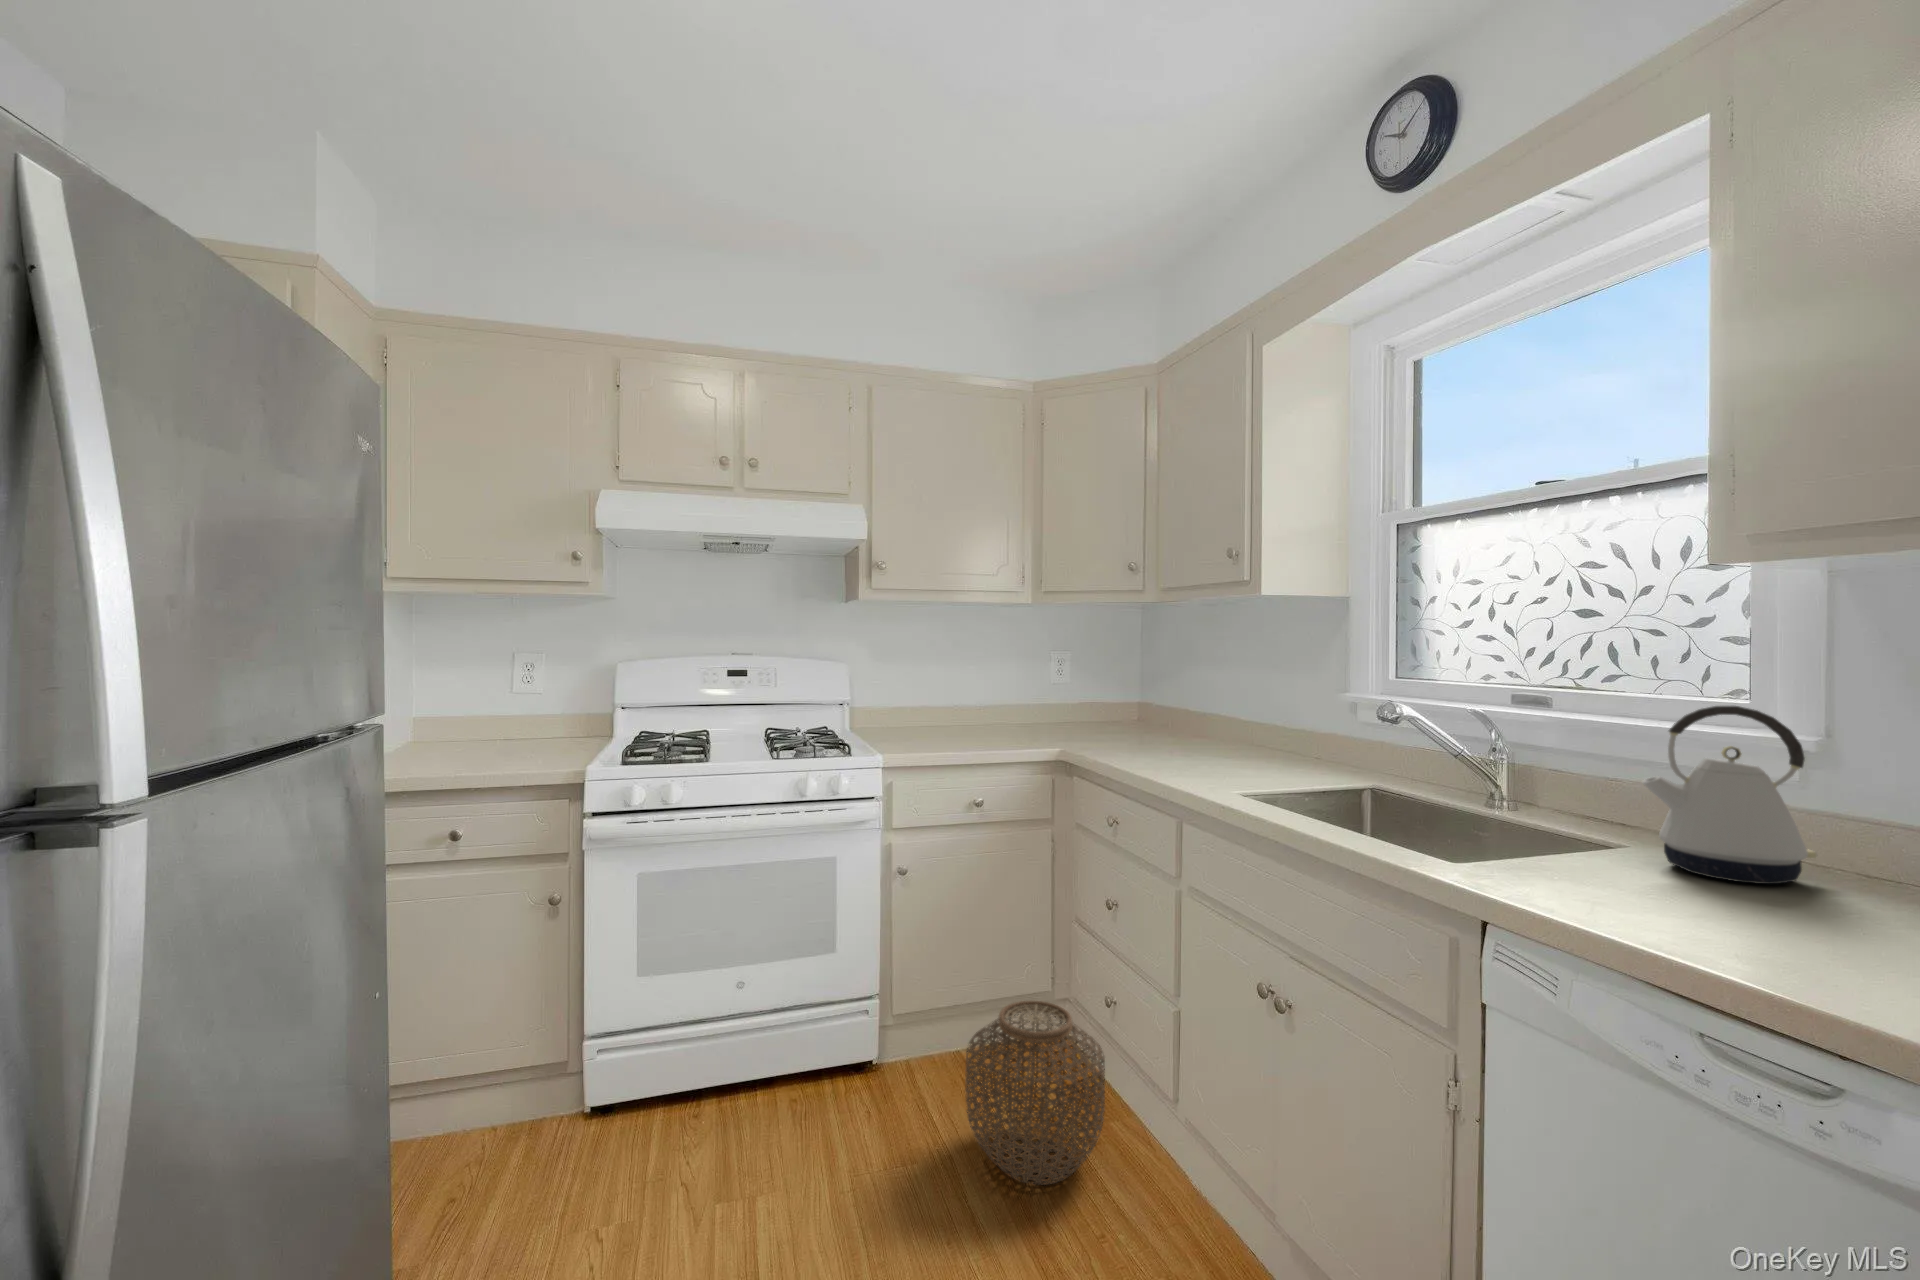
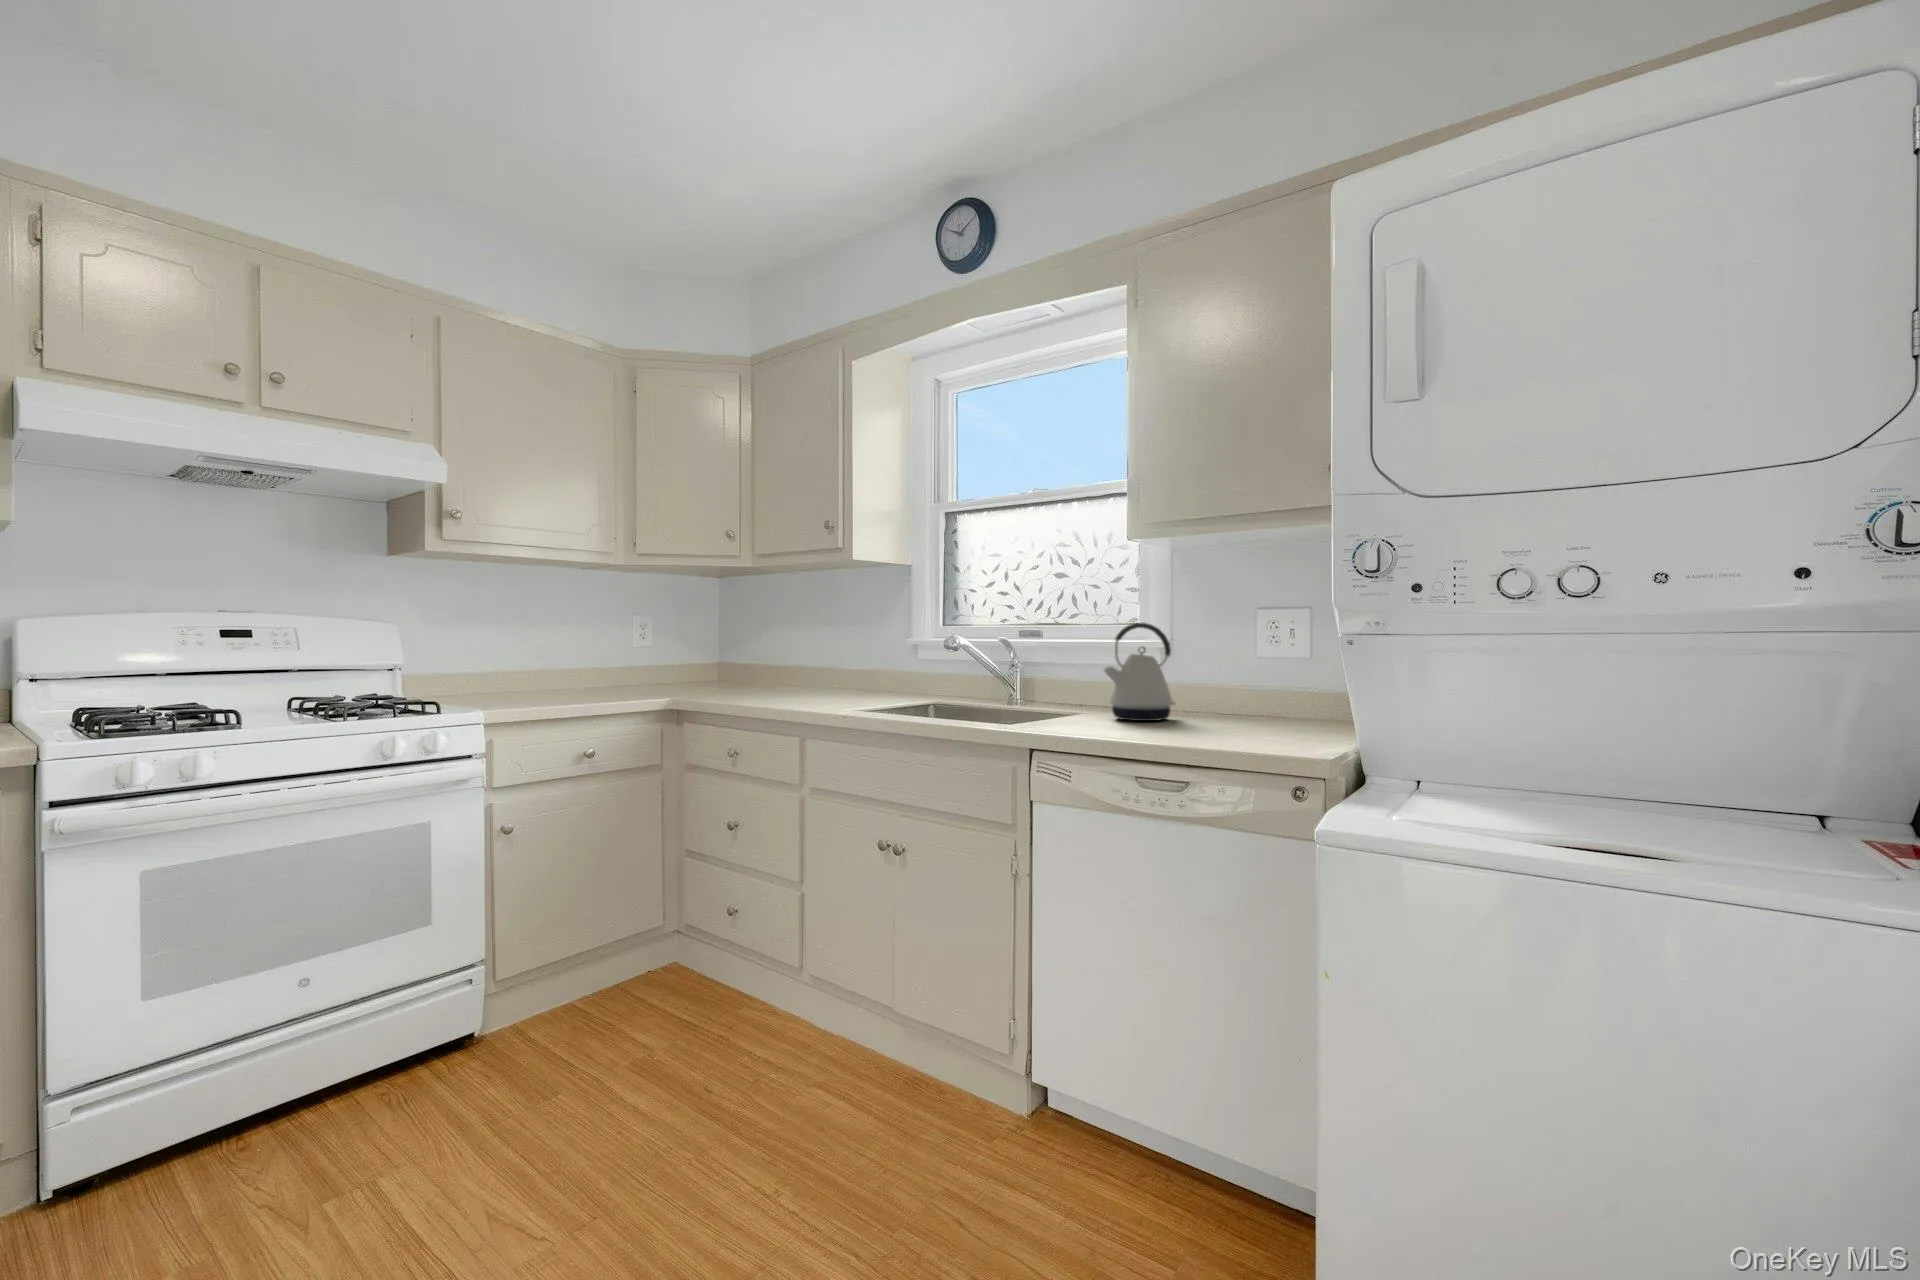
woven basket: present [965,1001,1105,1185] -> none [611,919,745,1077]

